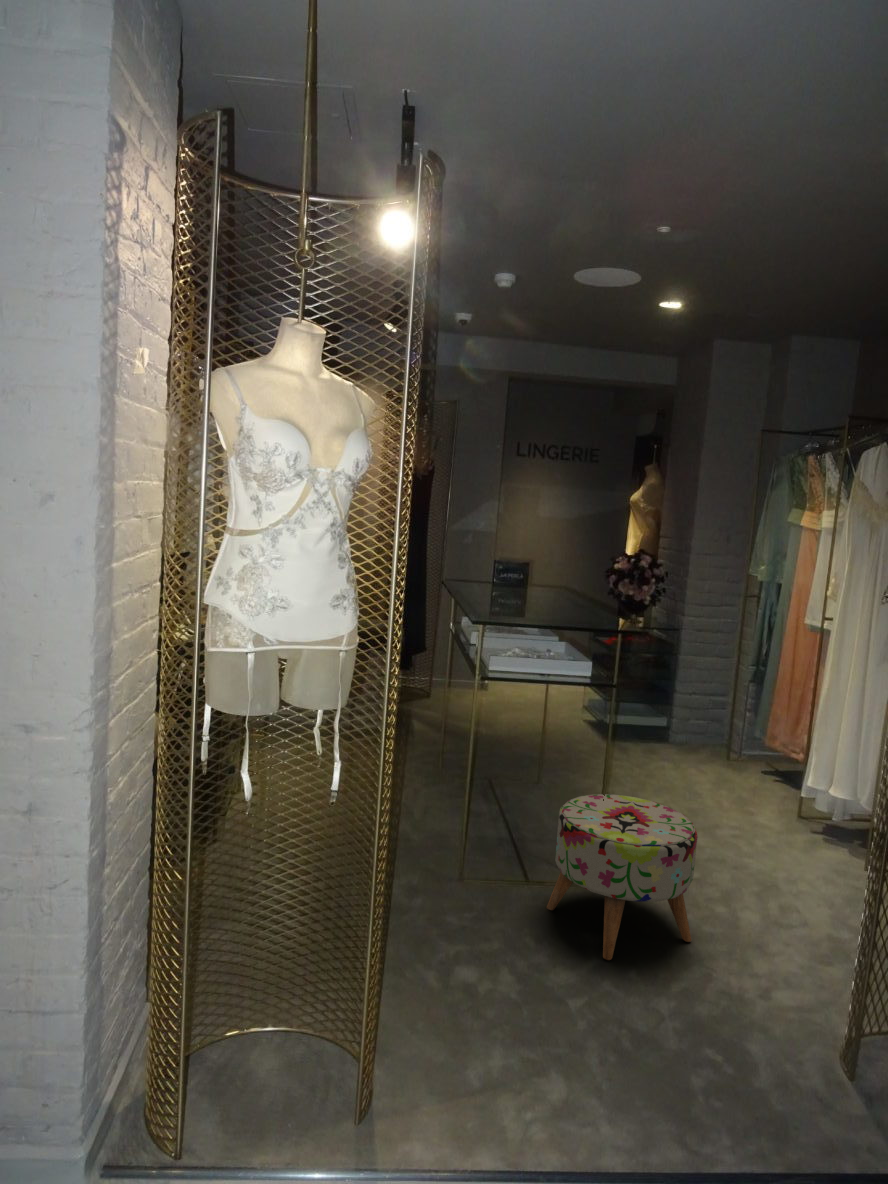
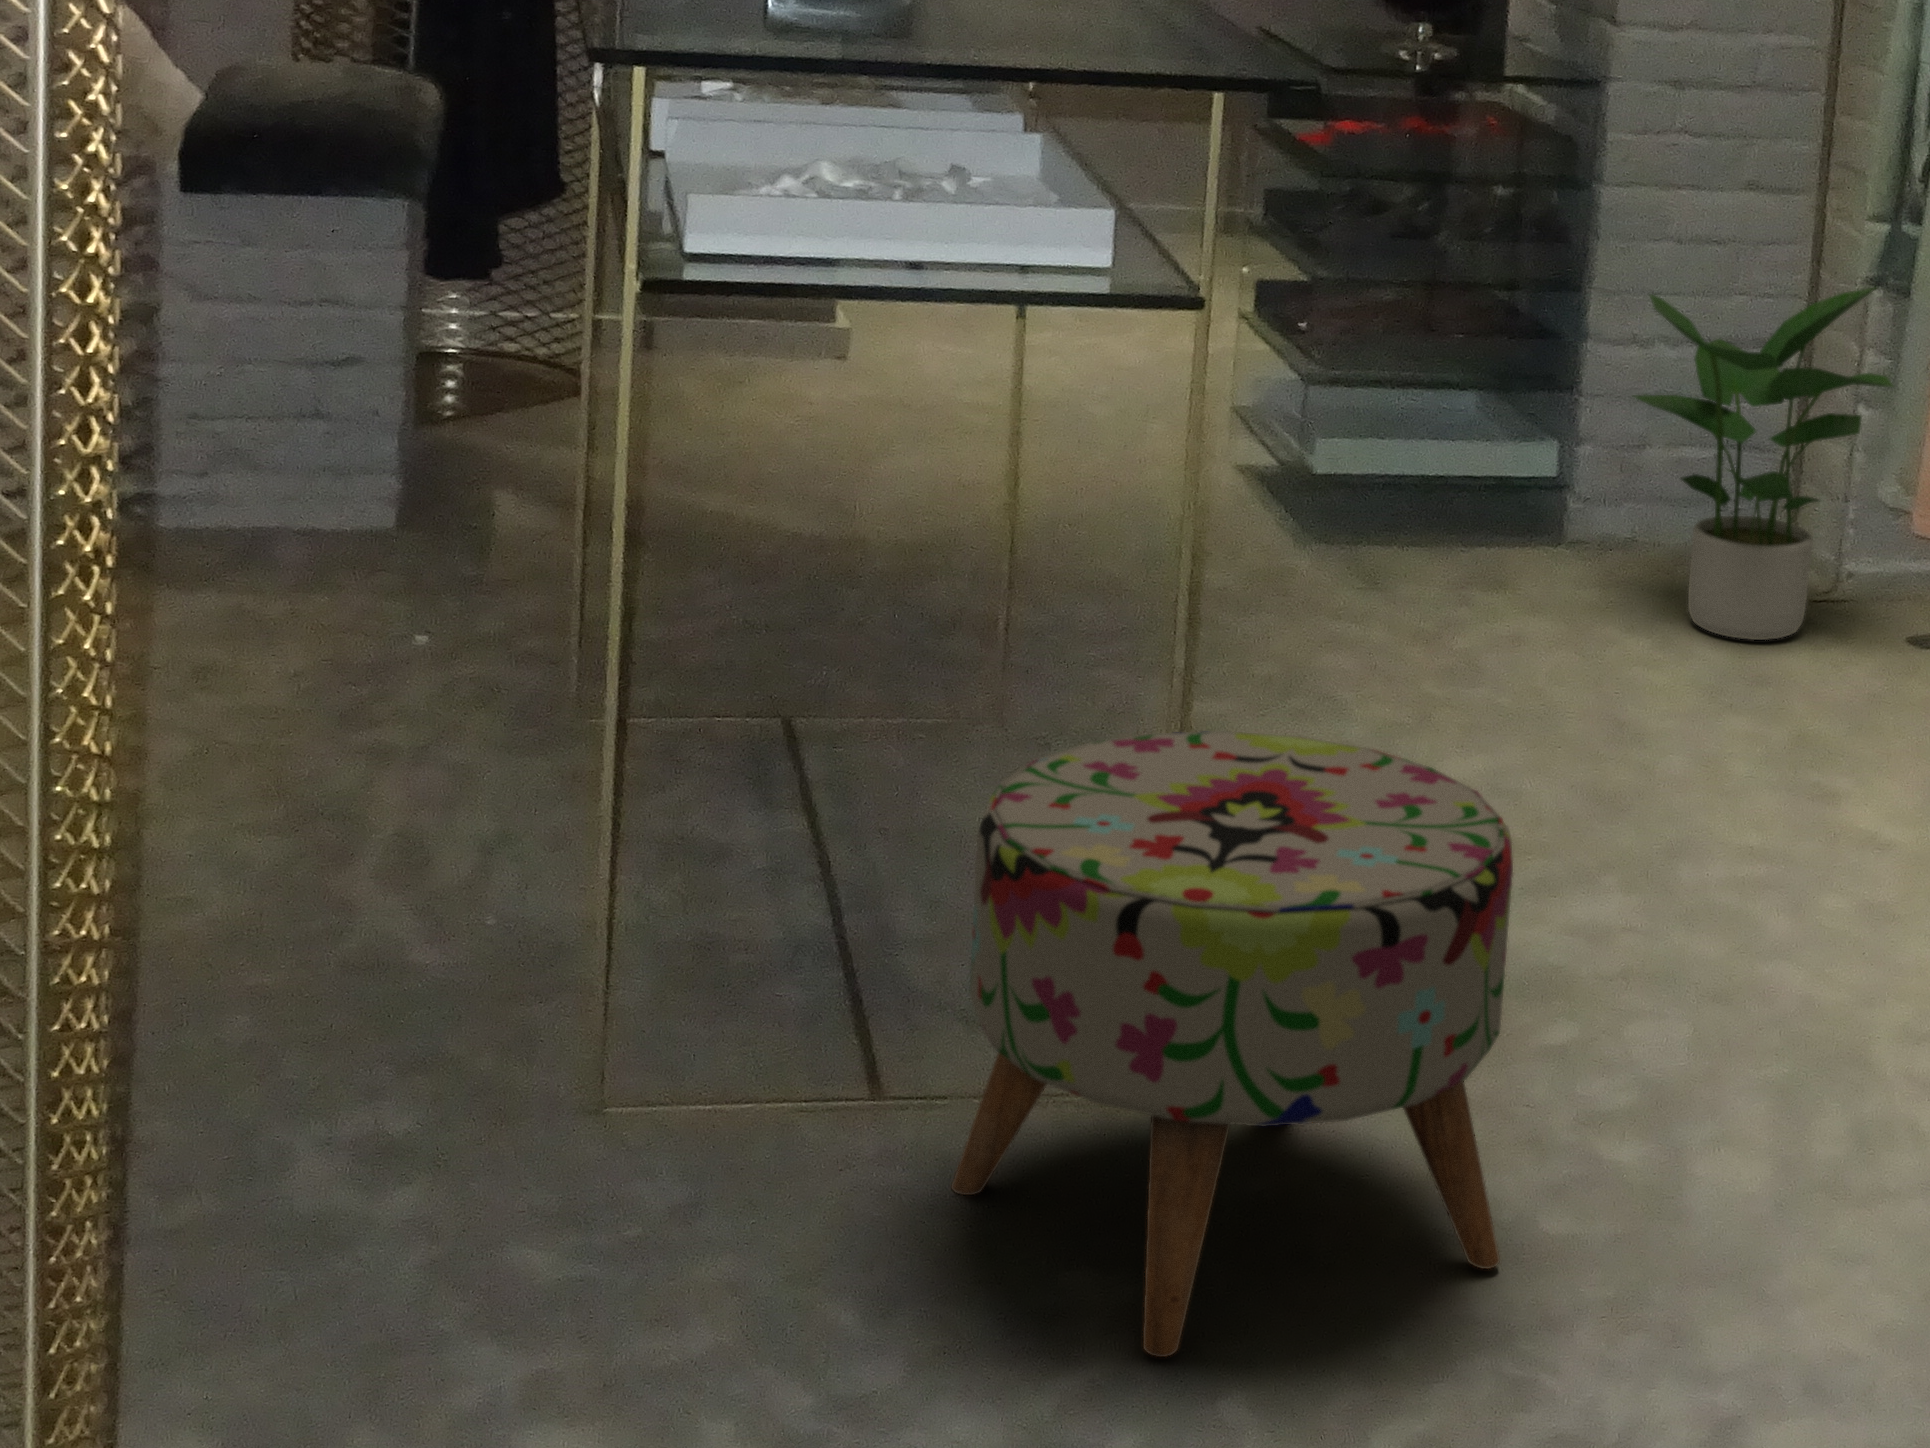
potted plant: none [689,683,761,772] -> present [1636,288,1893,640]

